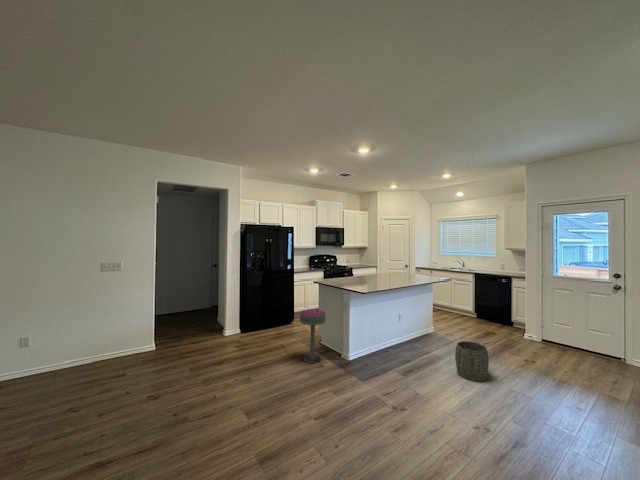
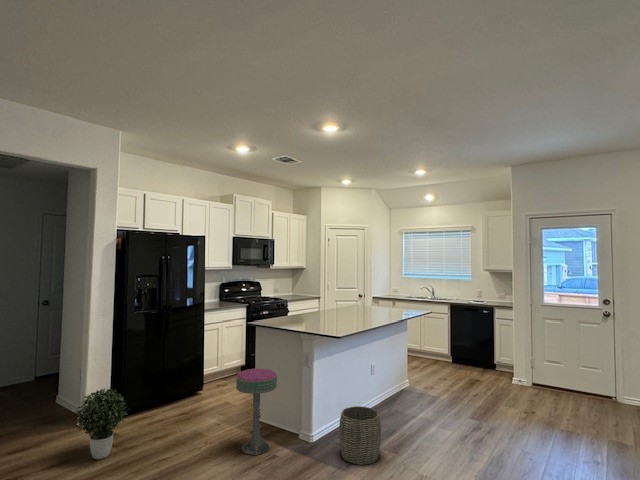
potted plant: none [213,314,241,354] -> present [76,388,127,459]
woven basket: present [455,341,489,381] -> present [339,406,381,465]

